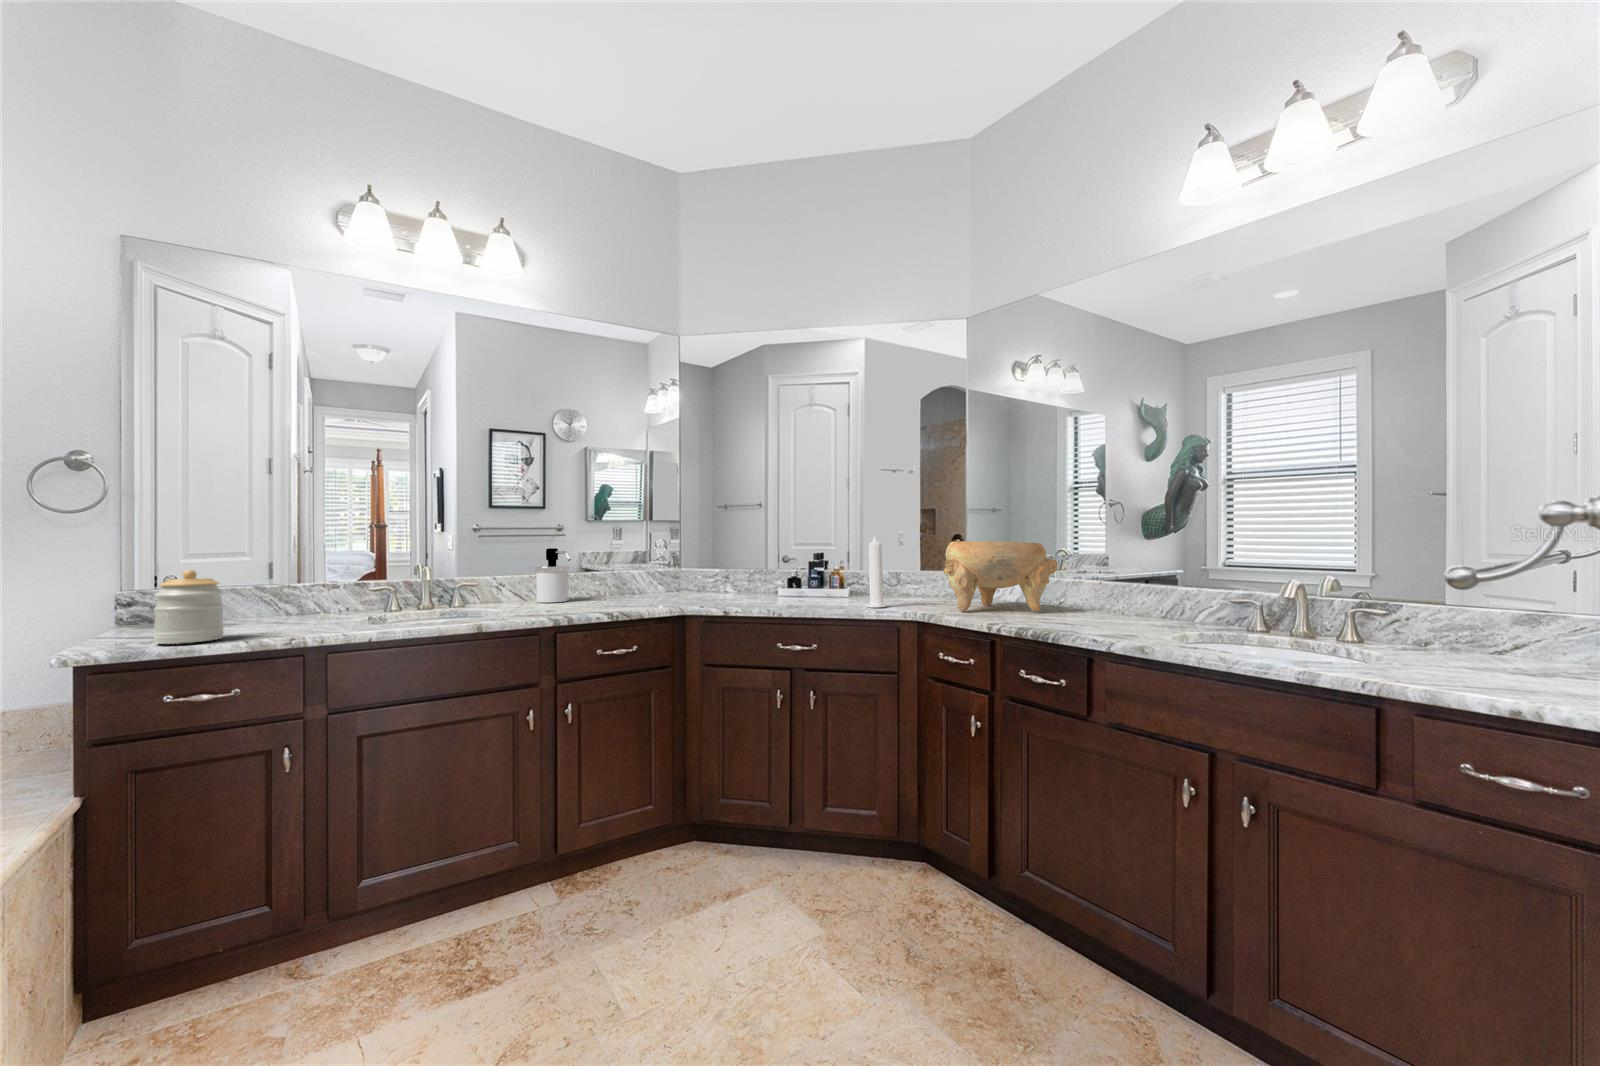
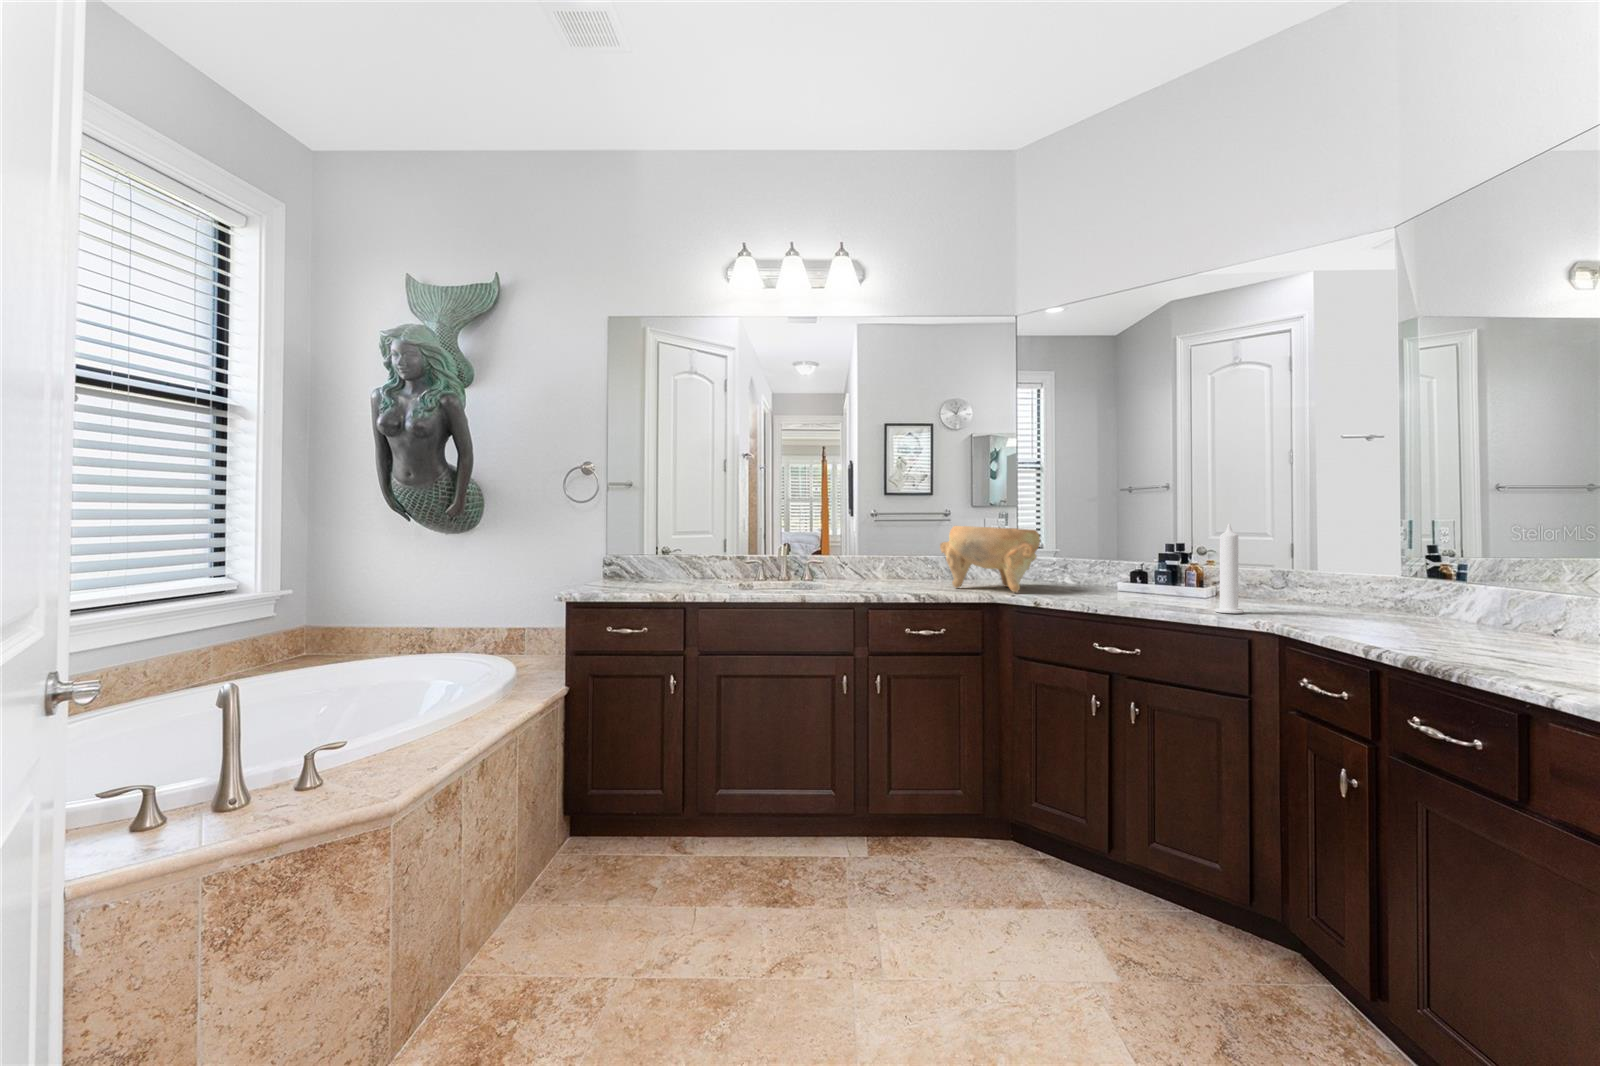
decorative bowl: present [943,541,1057,611] -> present [940,526,1040,592]
soap dispenser: present [535,548,571,603] -> none [872,532,902,583]
jar: present [154,570,224,644] -> none [600,542,639,594]

